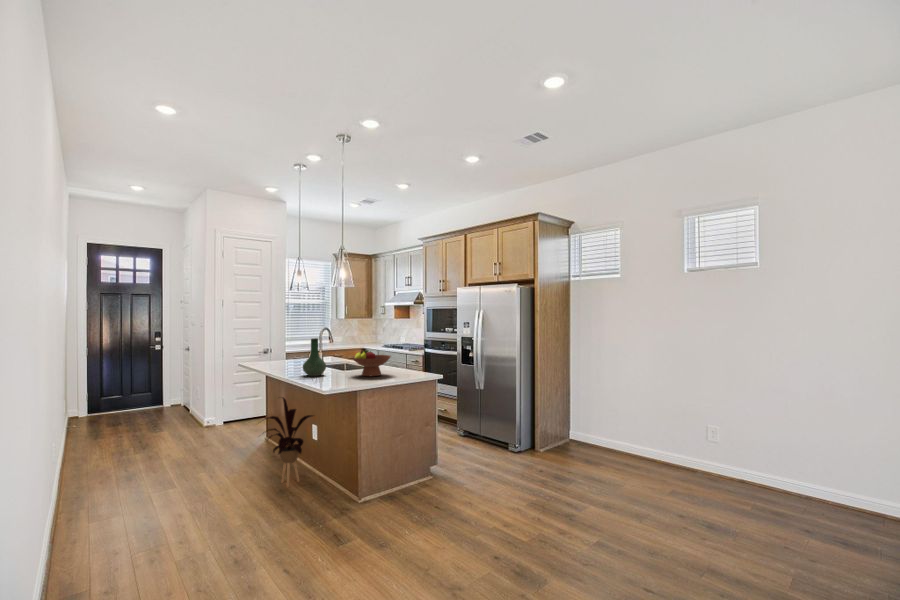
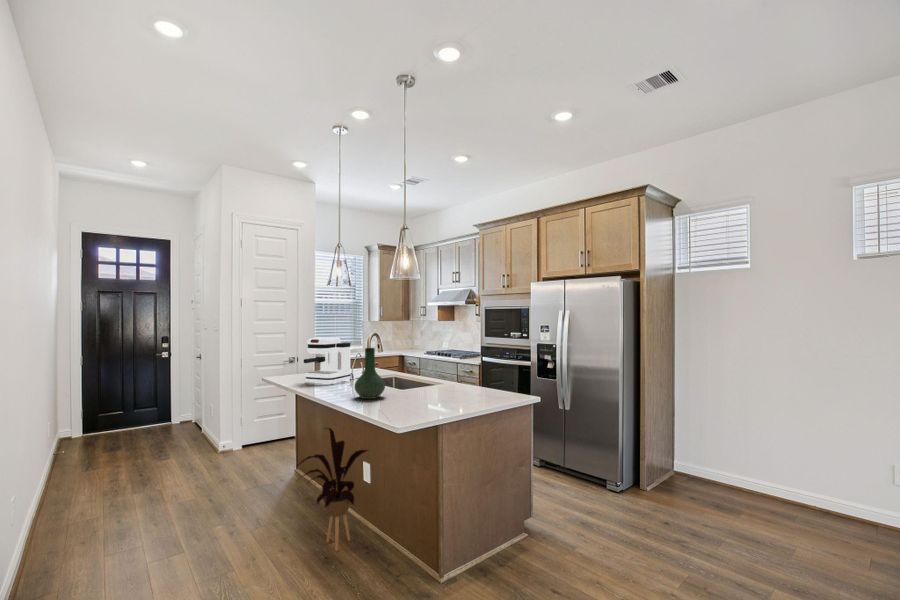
coffee maker: none [268,331,307,368] -> present [304,337,351,384]
fruit bowl: present [352,350,391,376] -> none [420,363,472,399]

